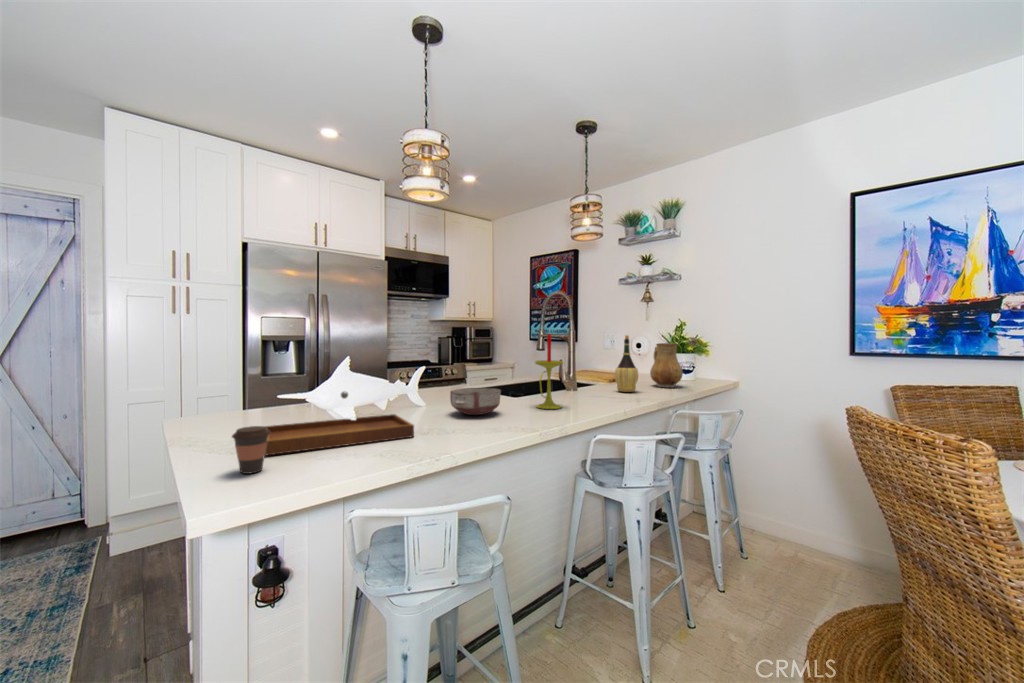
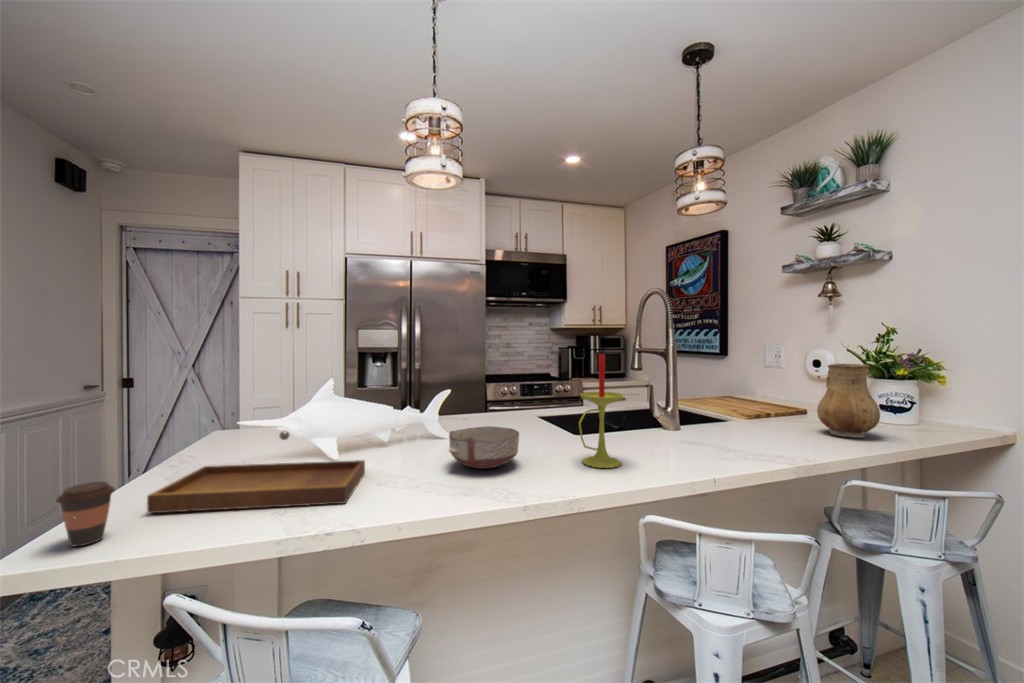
wine bottle: present [615,335,638,392] -> none [743,352,784,442]

